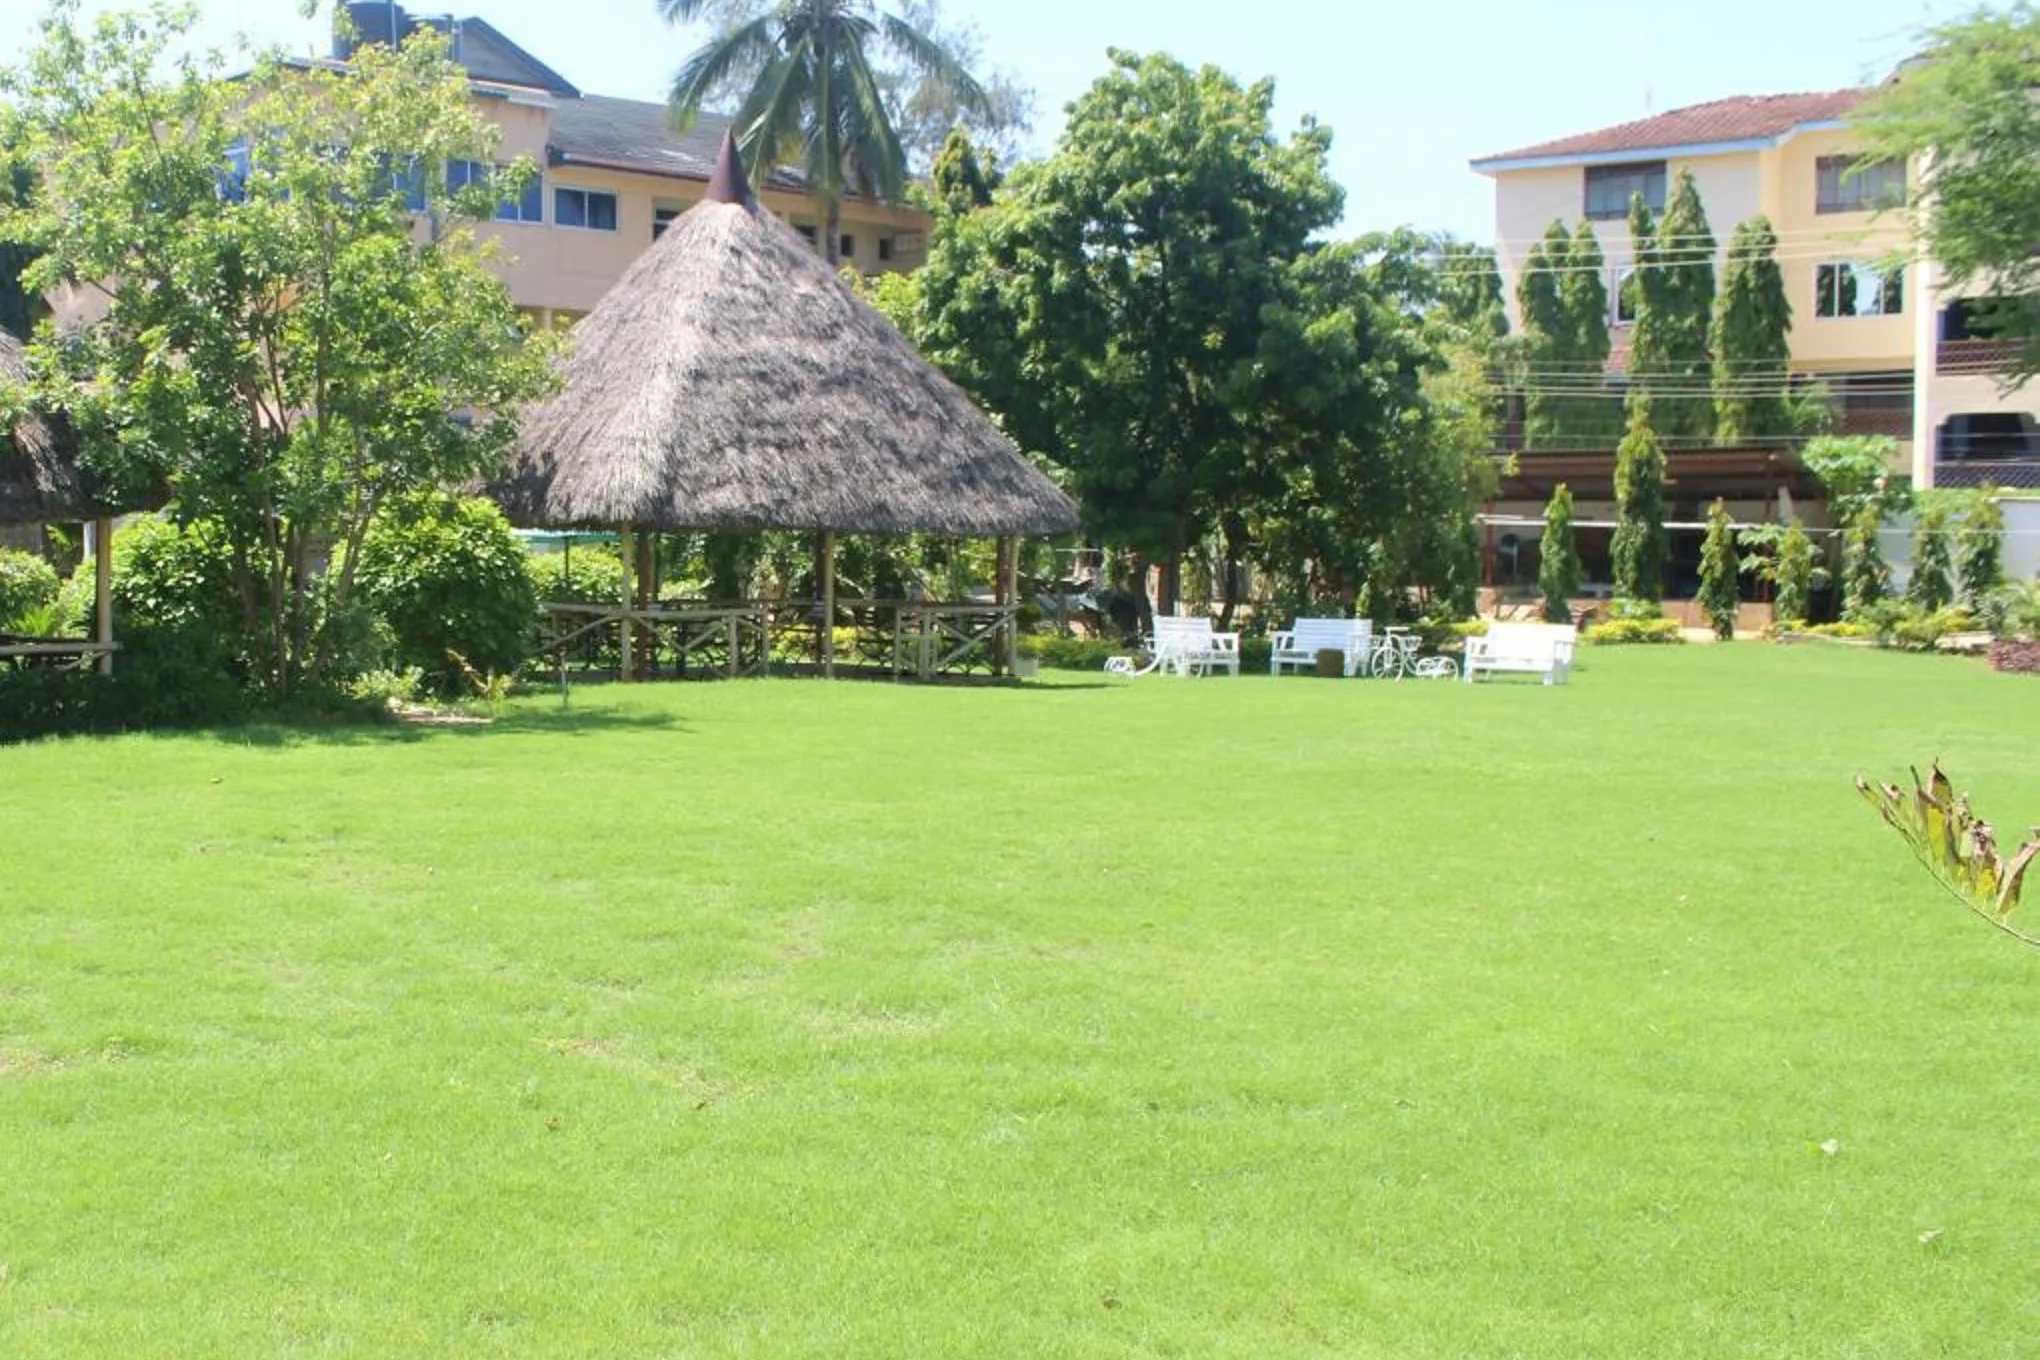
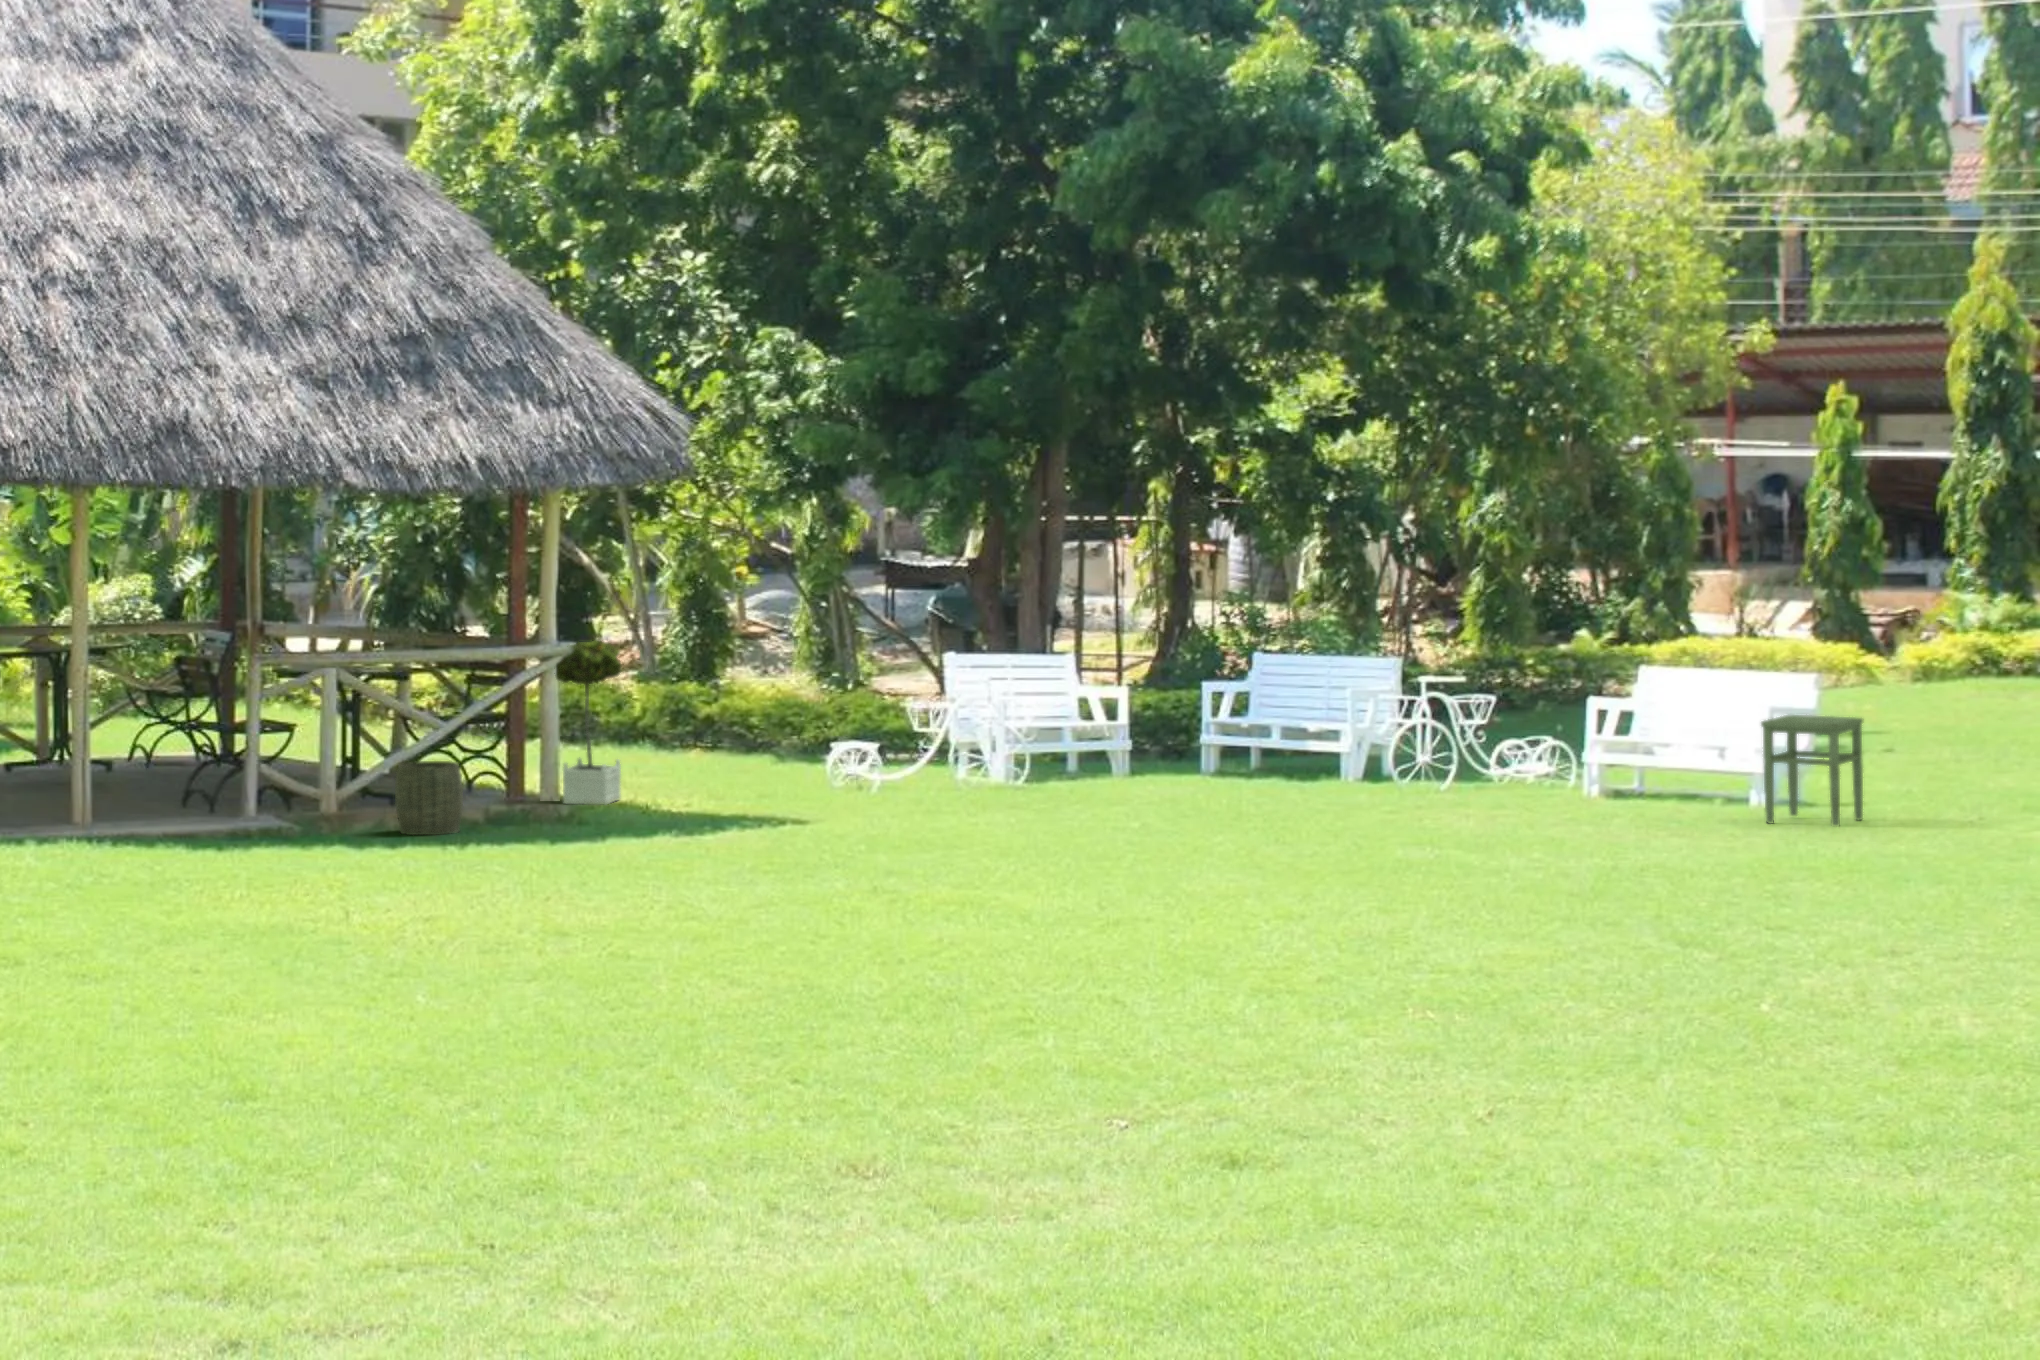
stool: present [897,634,937,675] -> present [1761,715,1863,826]
woven basket: present [1316,648,1345,678] -> present [395,761,463,835]

